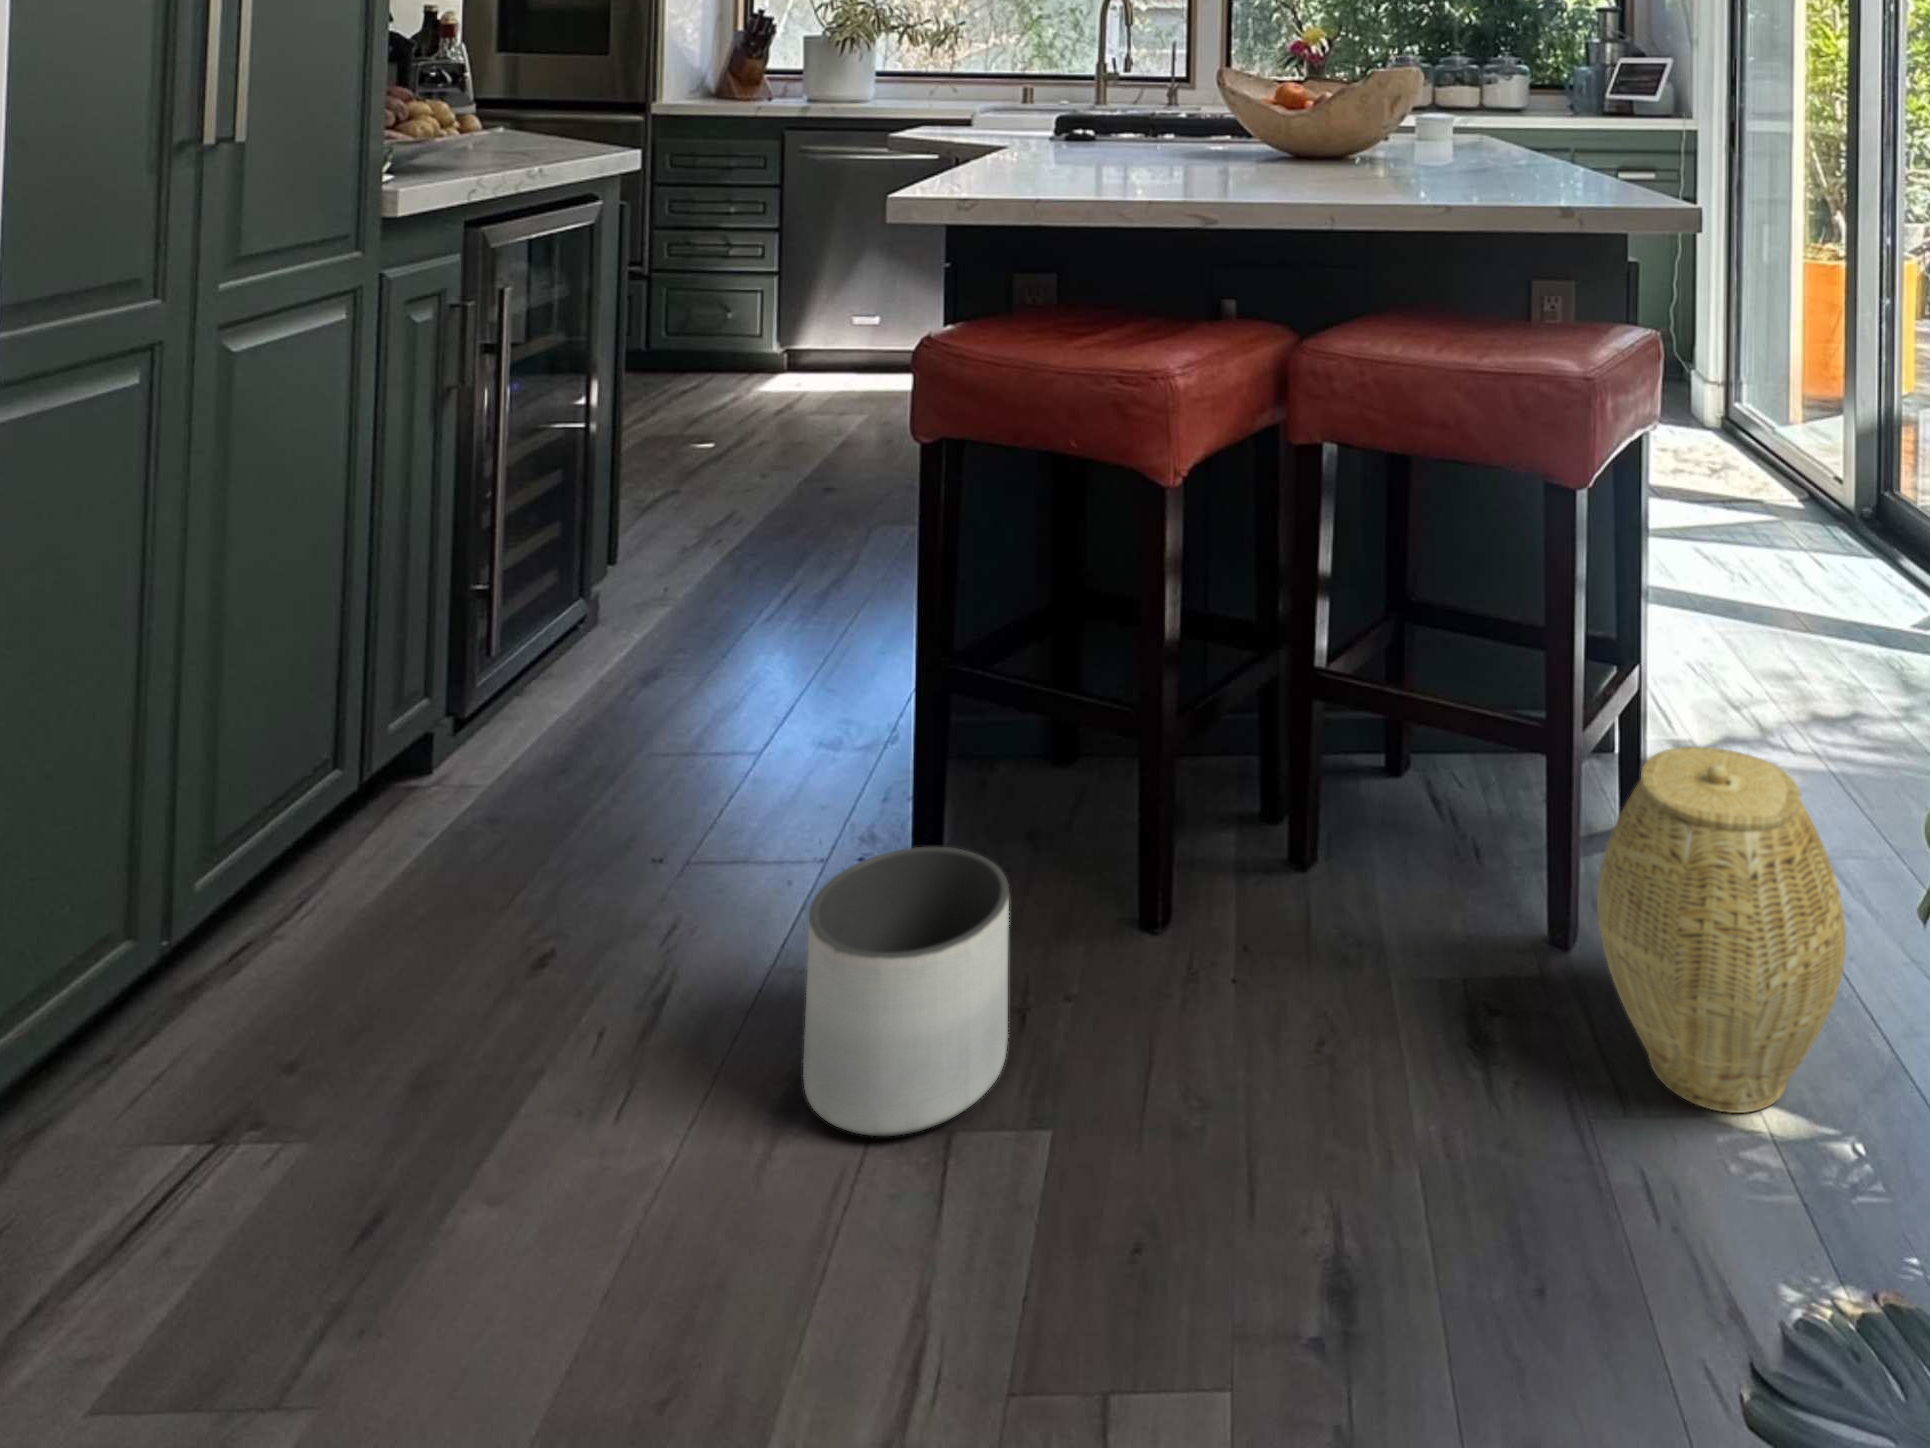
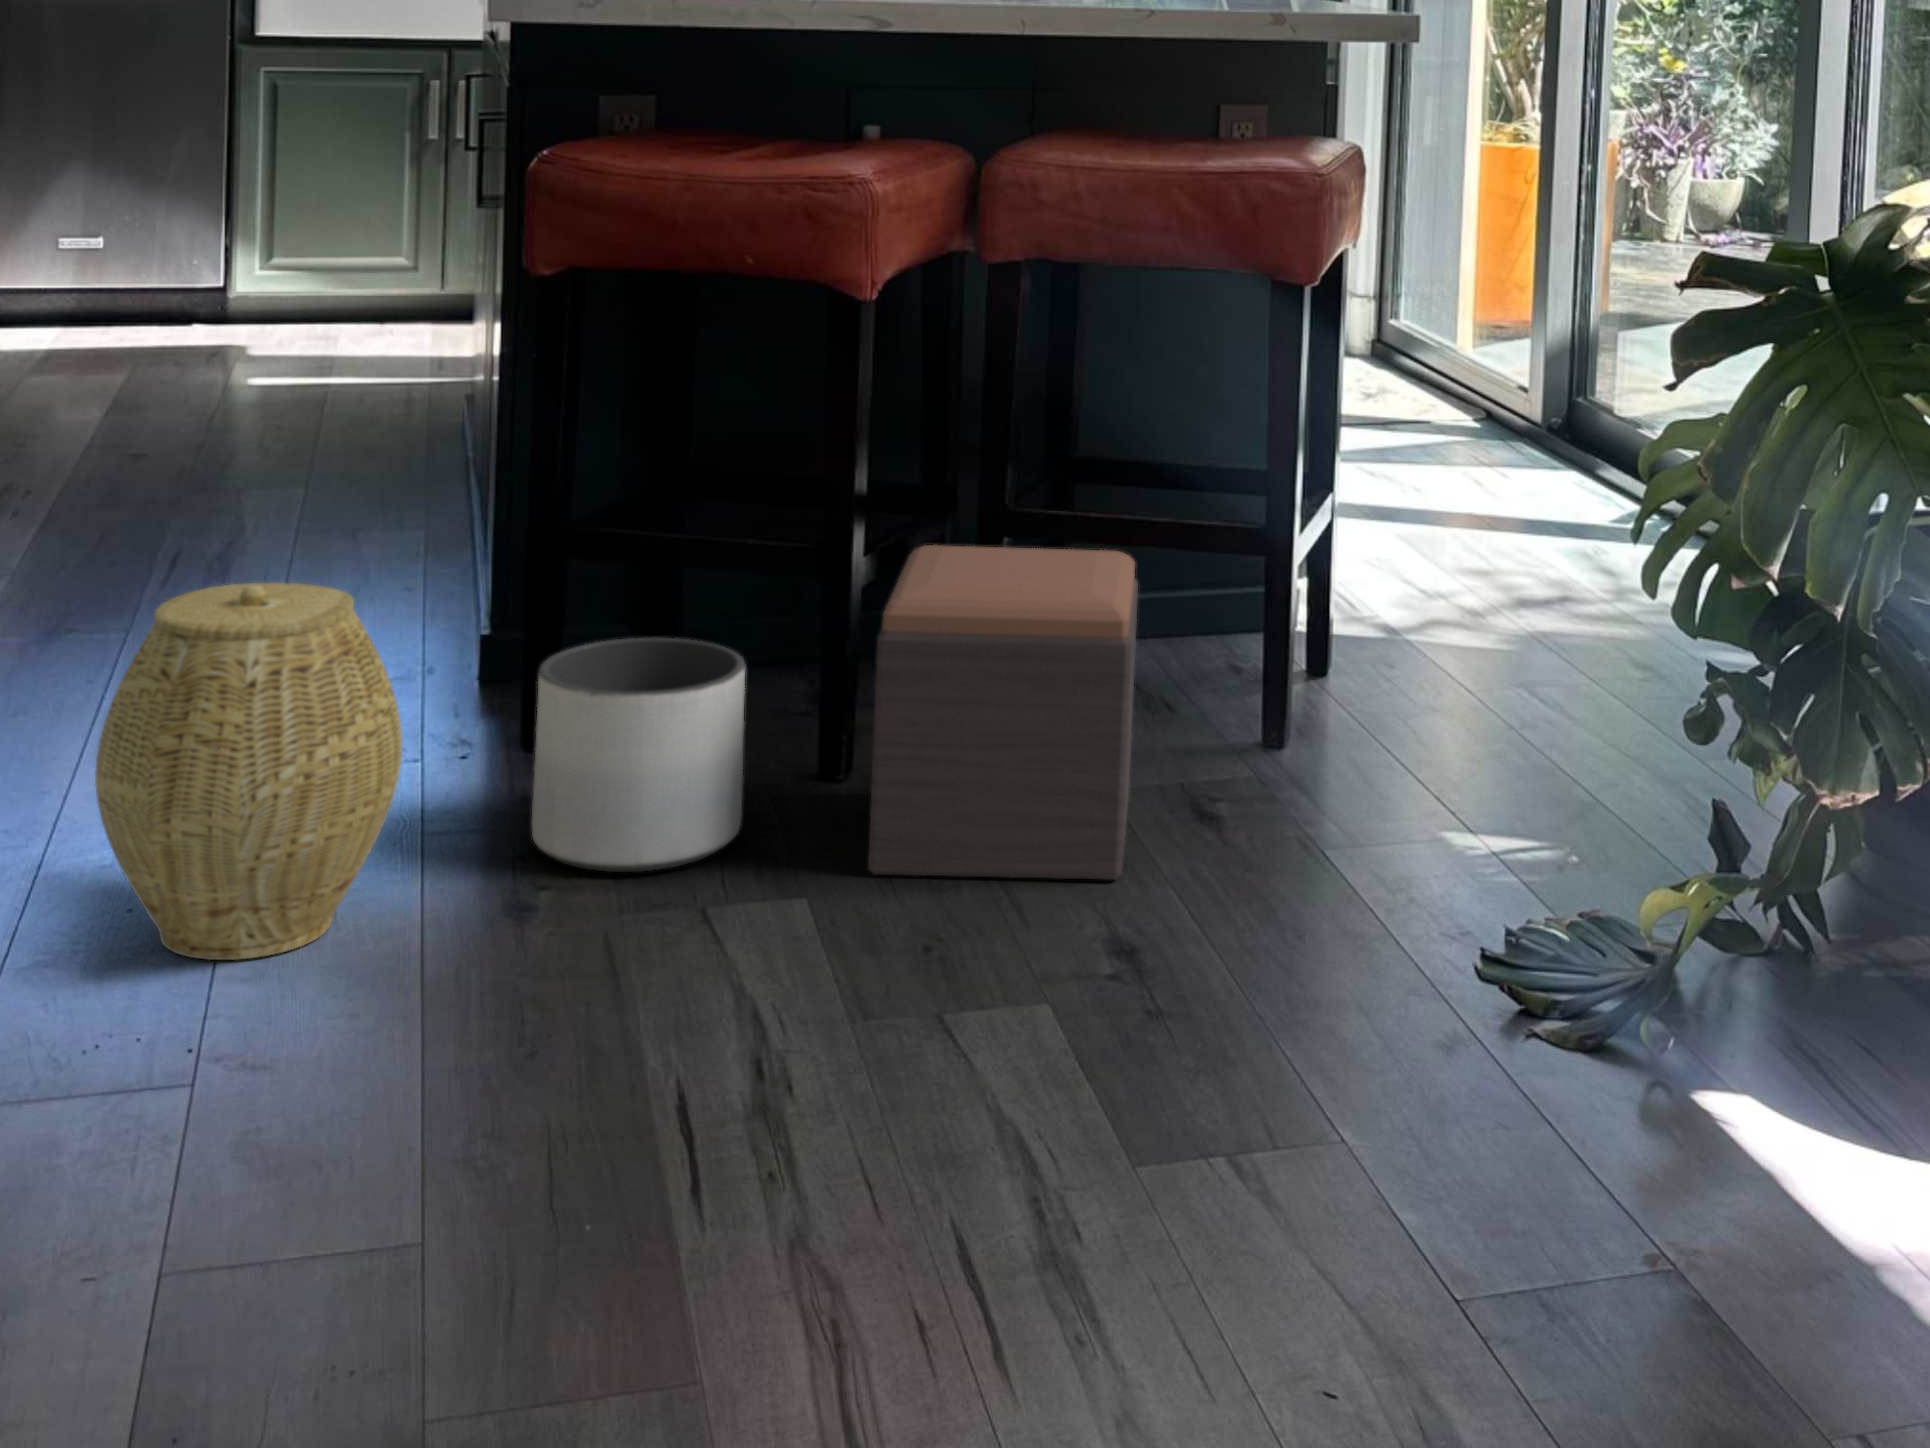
woven basket: present [1597,747,1846,1113] -> present [95,583,402,960]
footstool: none [1098,772,1404,1224] -> present [868,545,1138,880]

